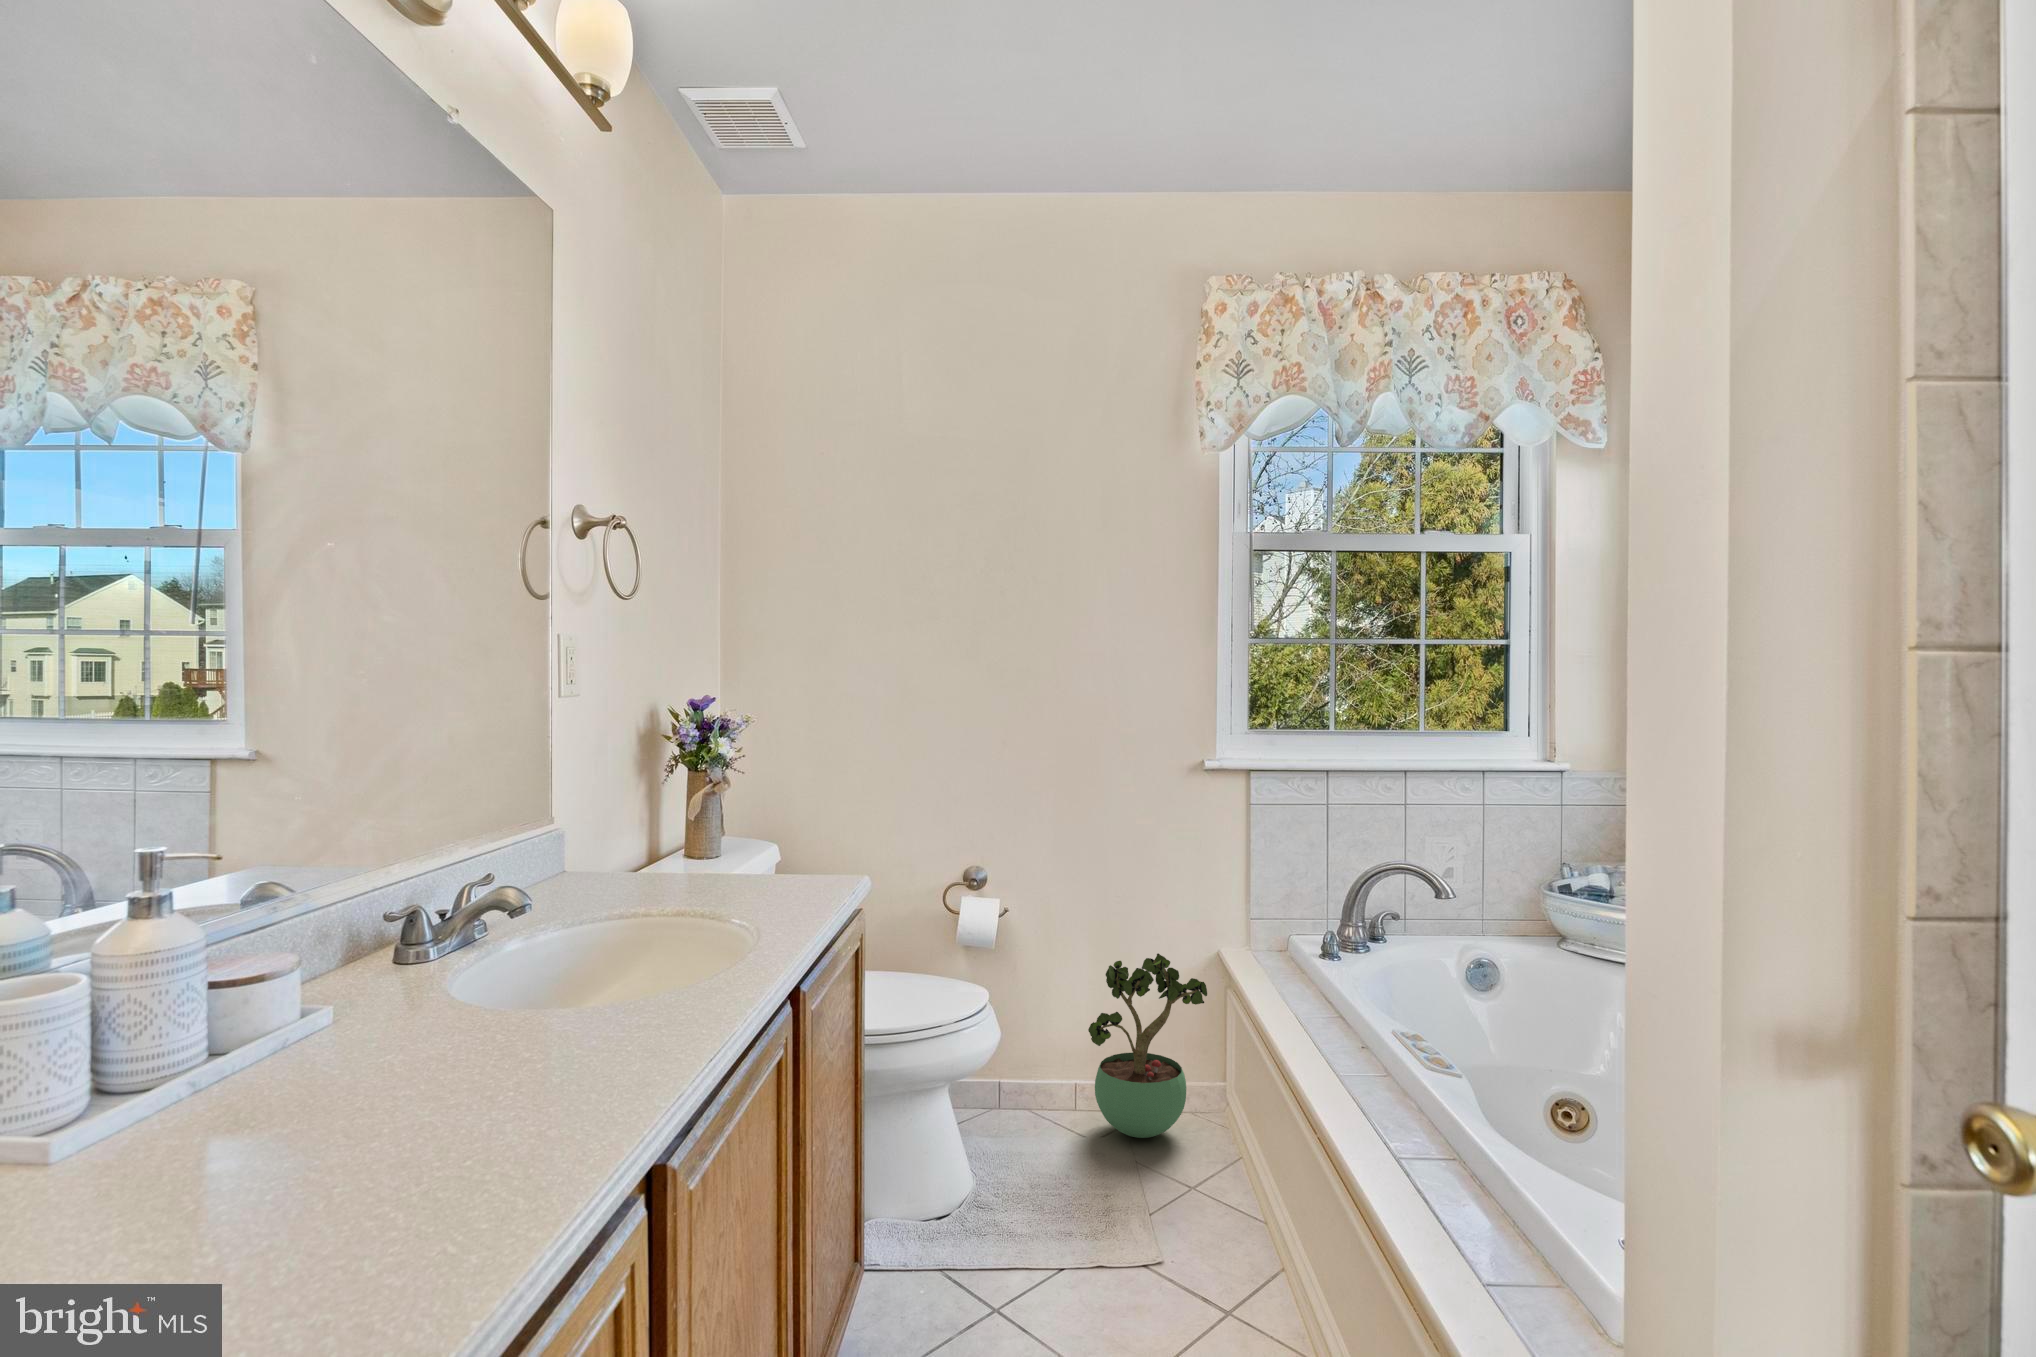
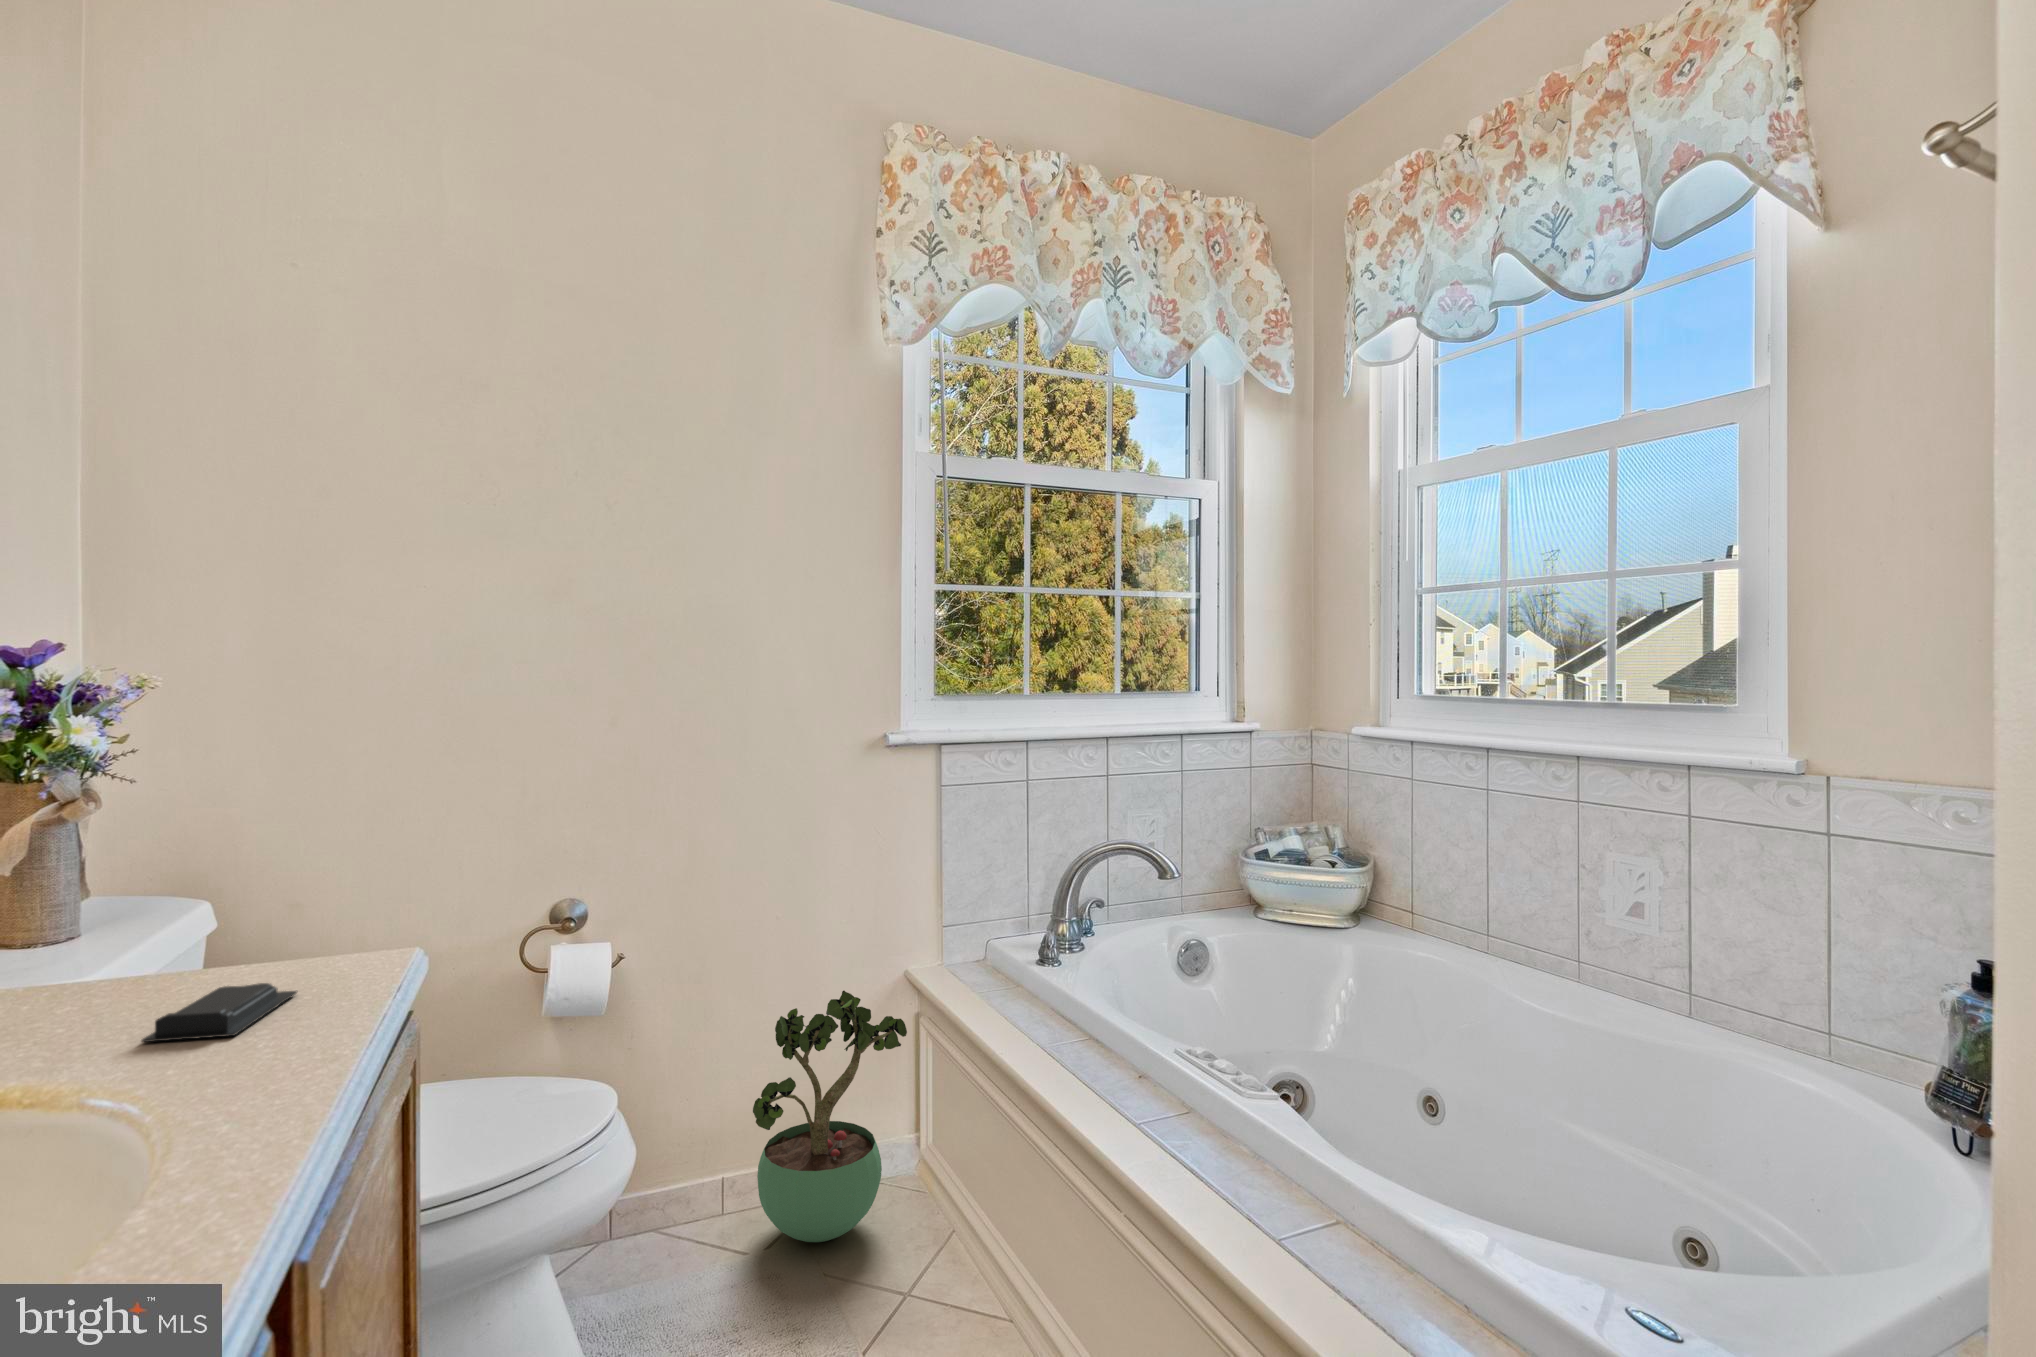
soap bar: none [743,881,805,902] -> present [142,983,297,1042]

